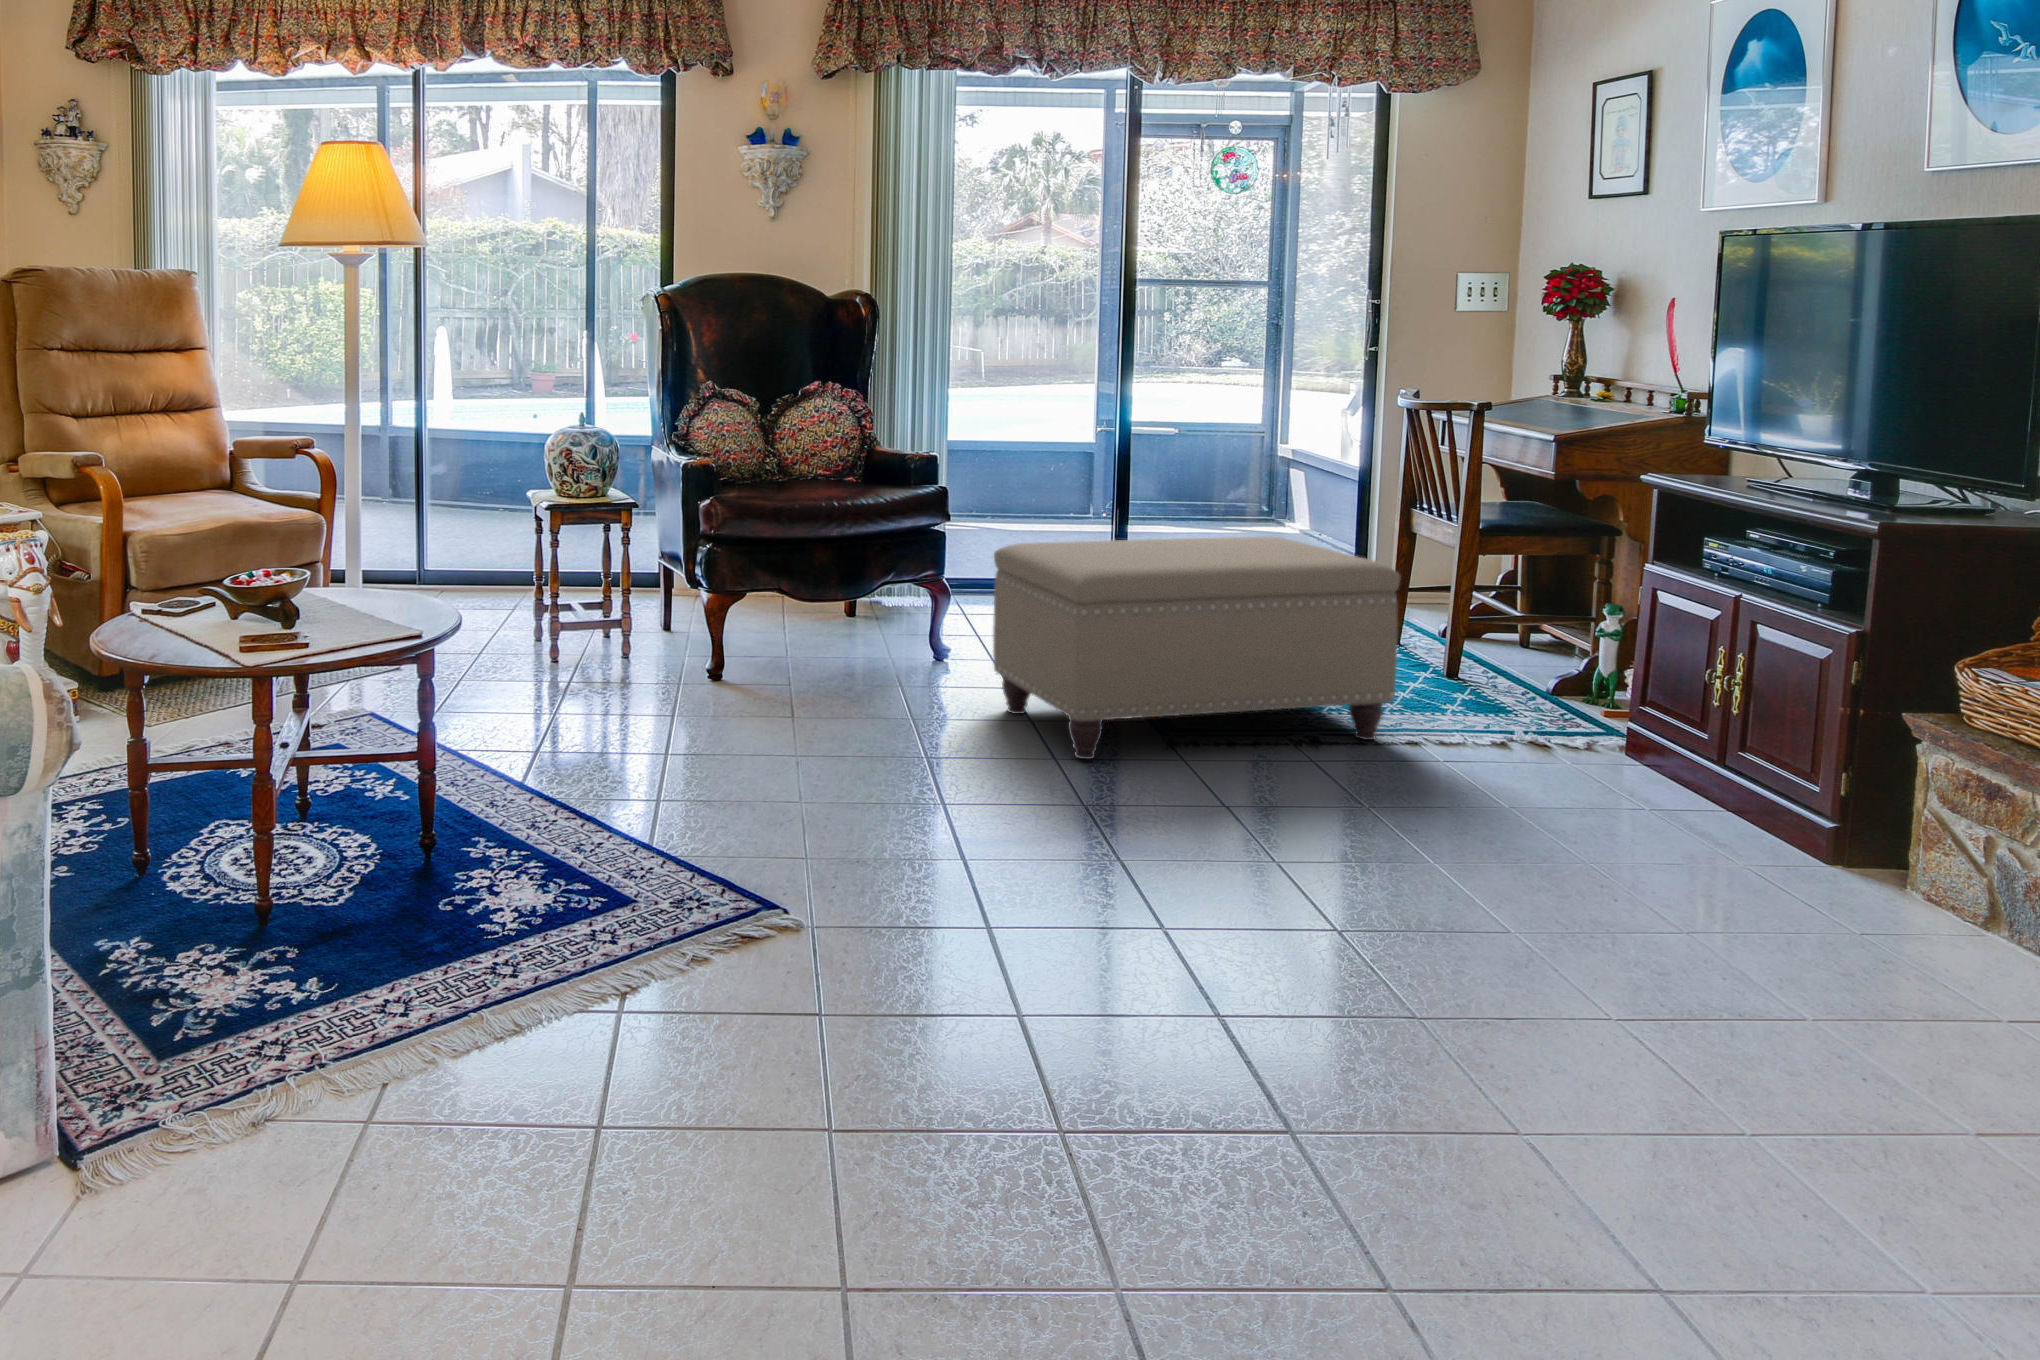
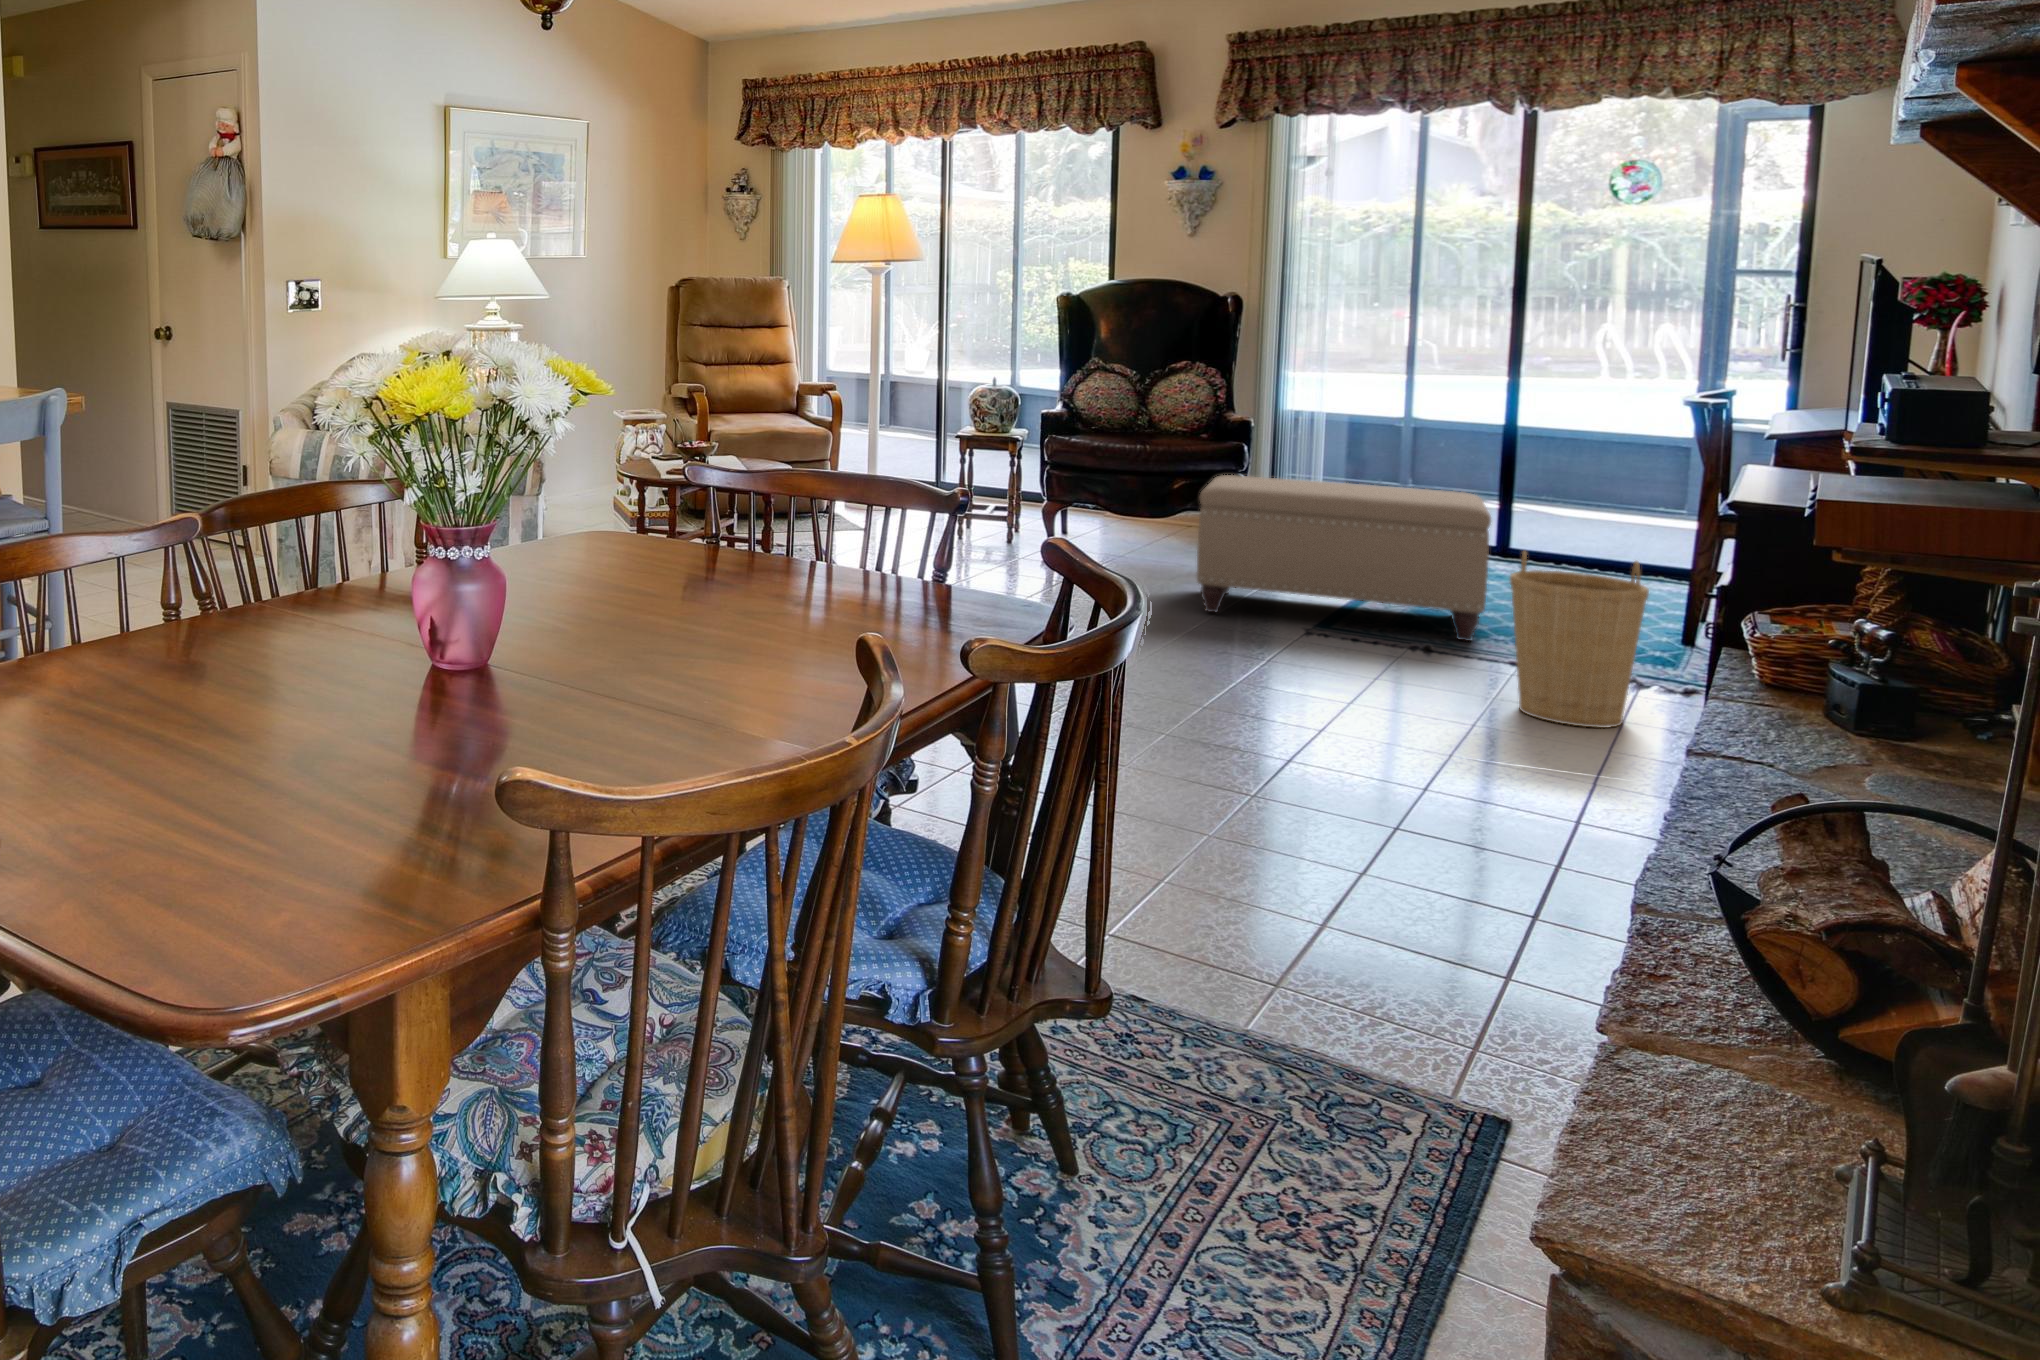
basket: none [1646,638,1845,891] -> present [1510,551,1649,728]

